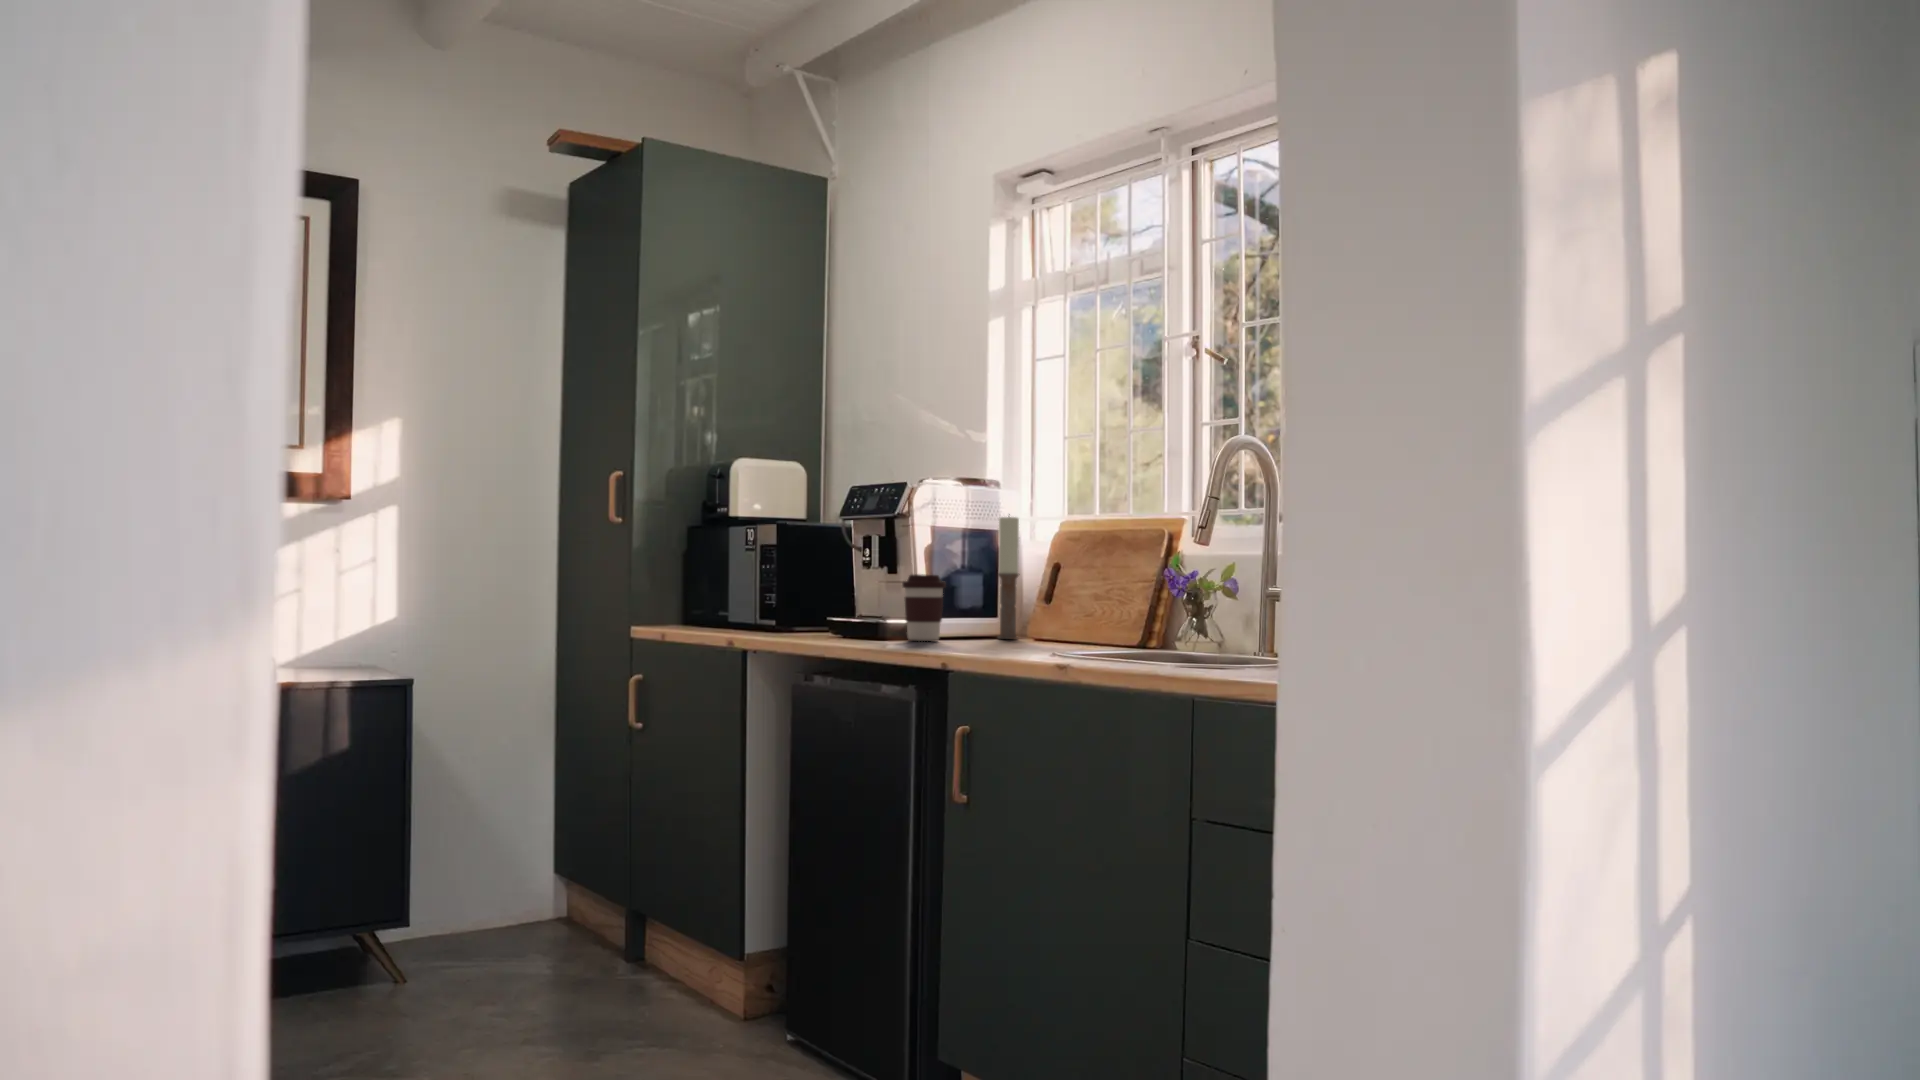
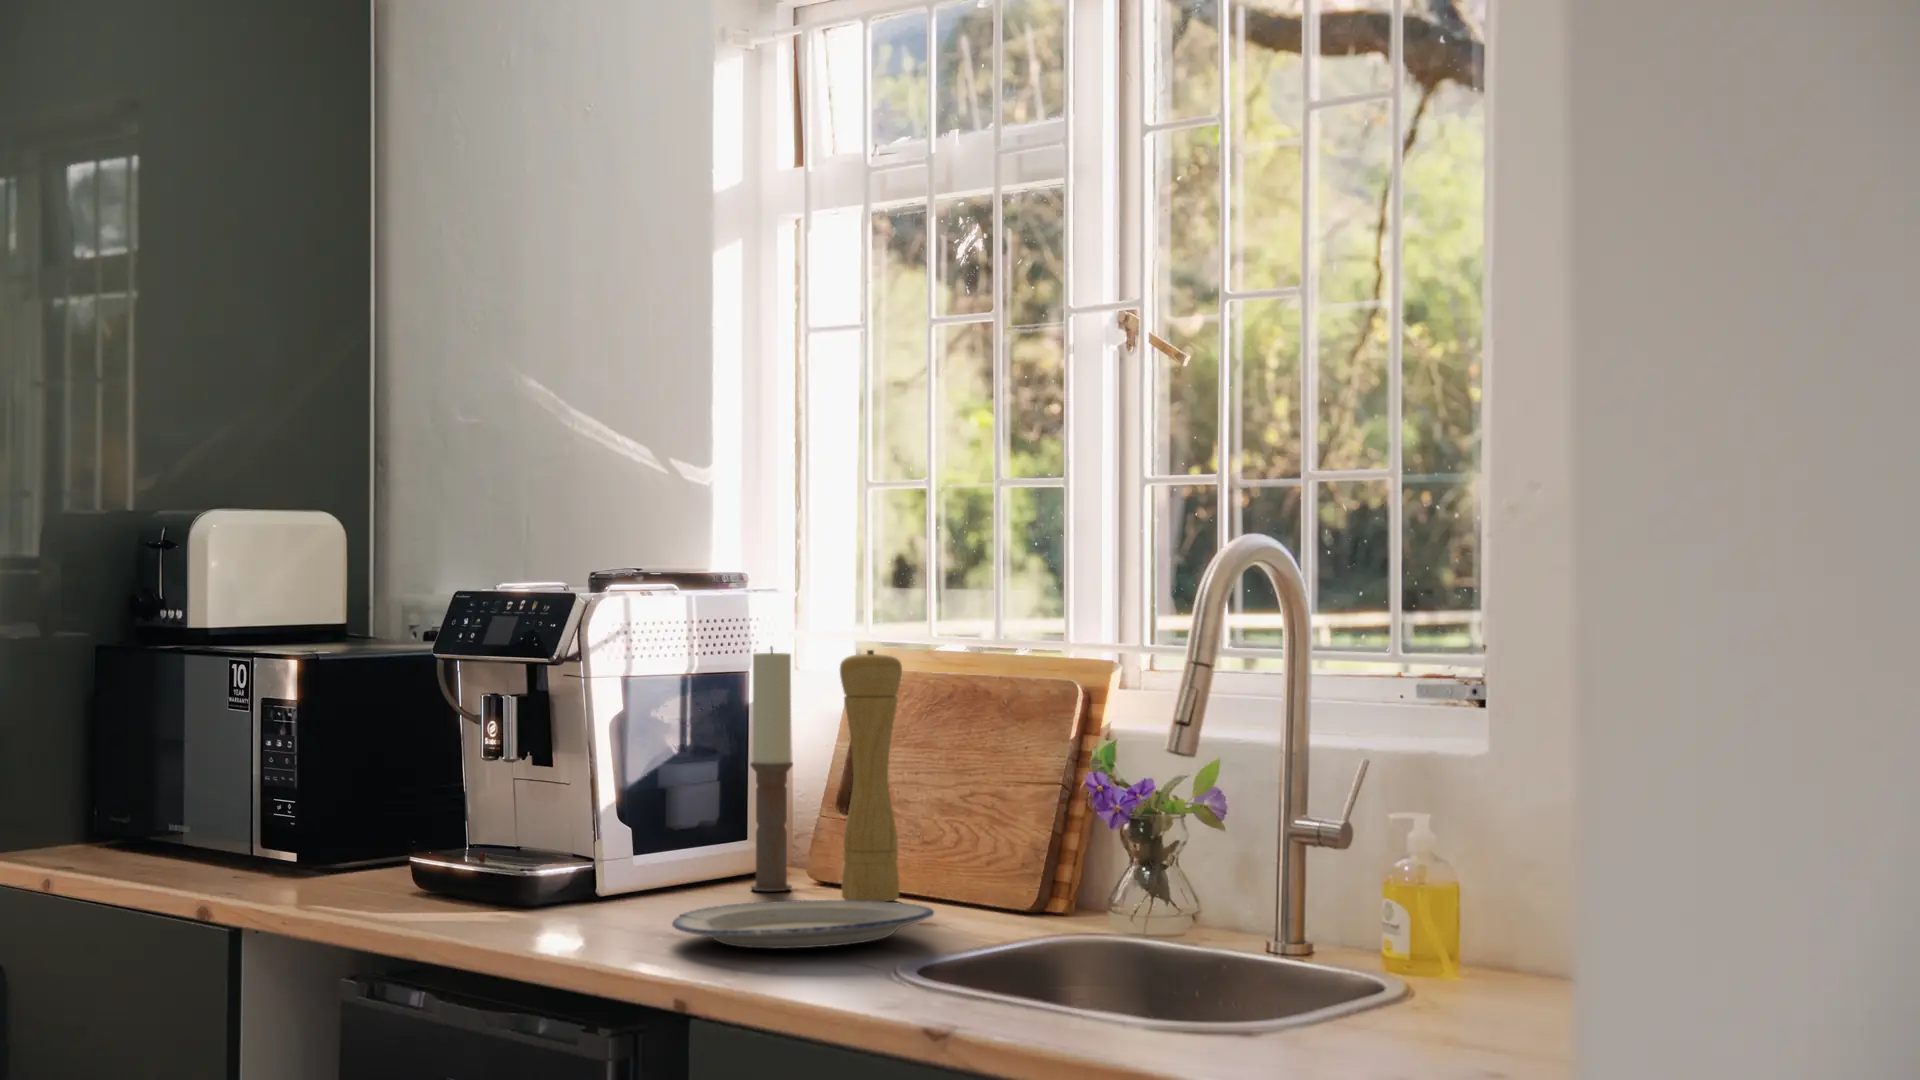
pepper mill: none [1041,513,1074,642] -> present [840,650,902,902]
coffee cup: present [902,574,946,641] -> none [569,778,656,913]
plate: none [947,633,1080,647] -> present [672,900,934,948]

